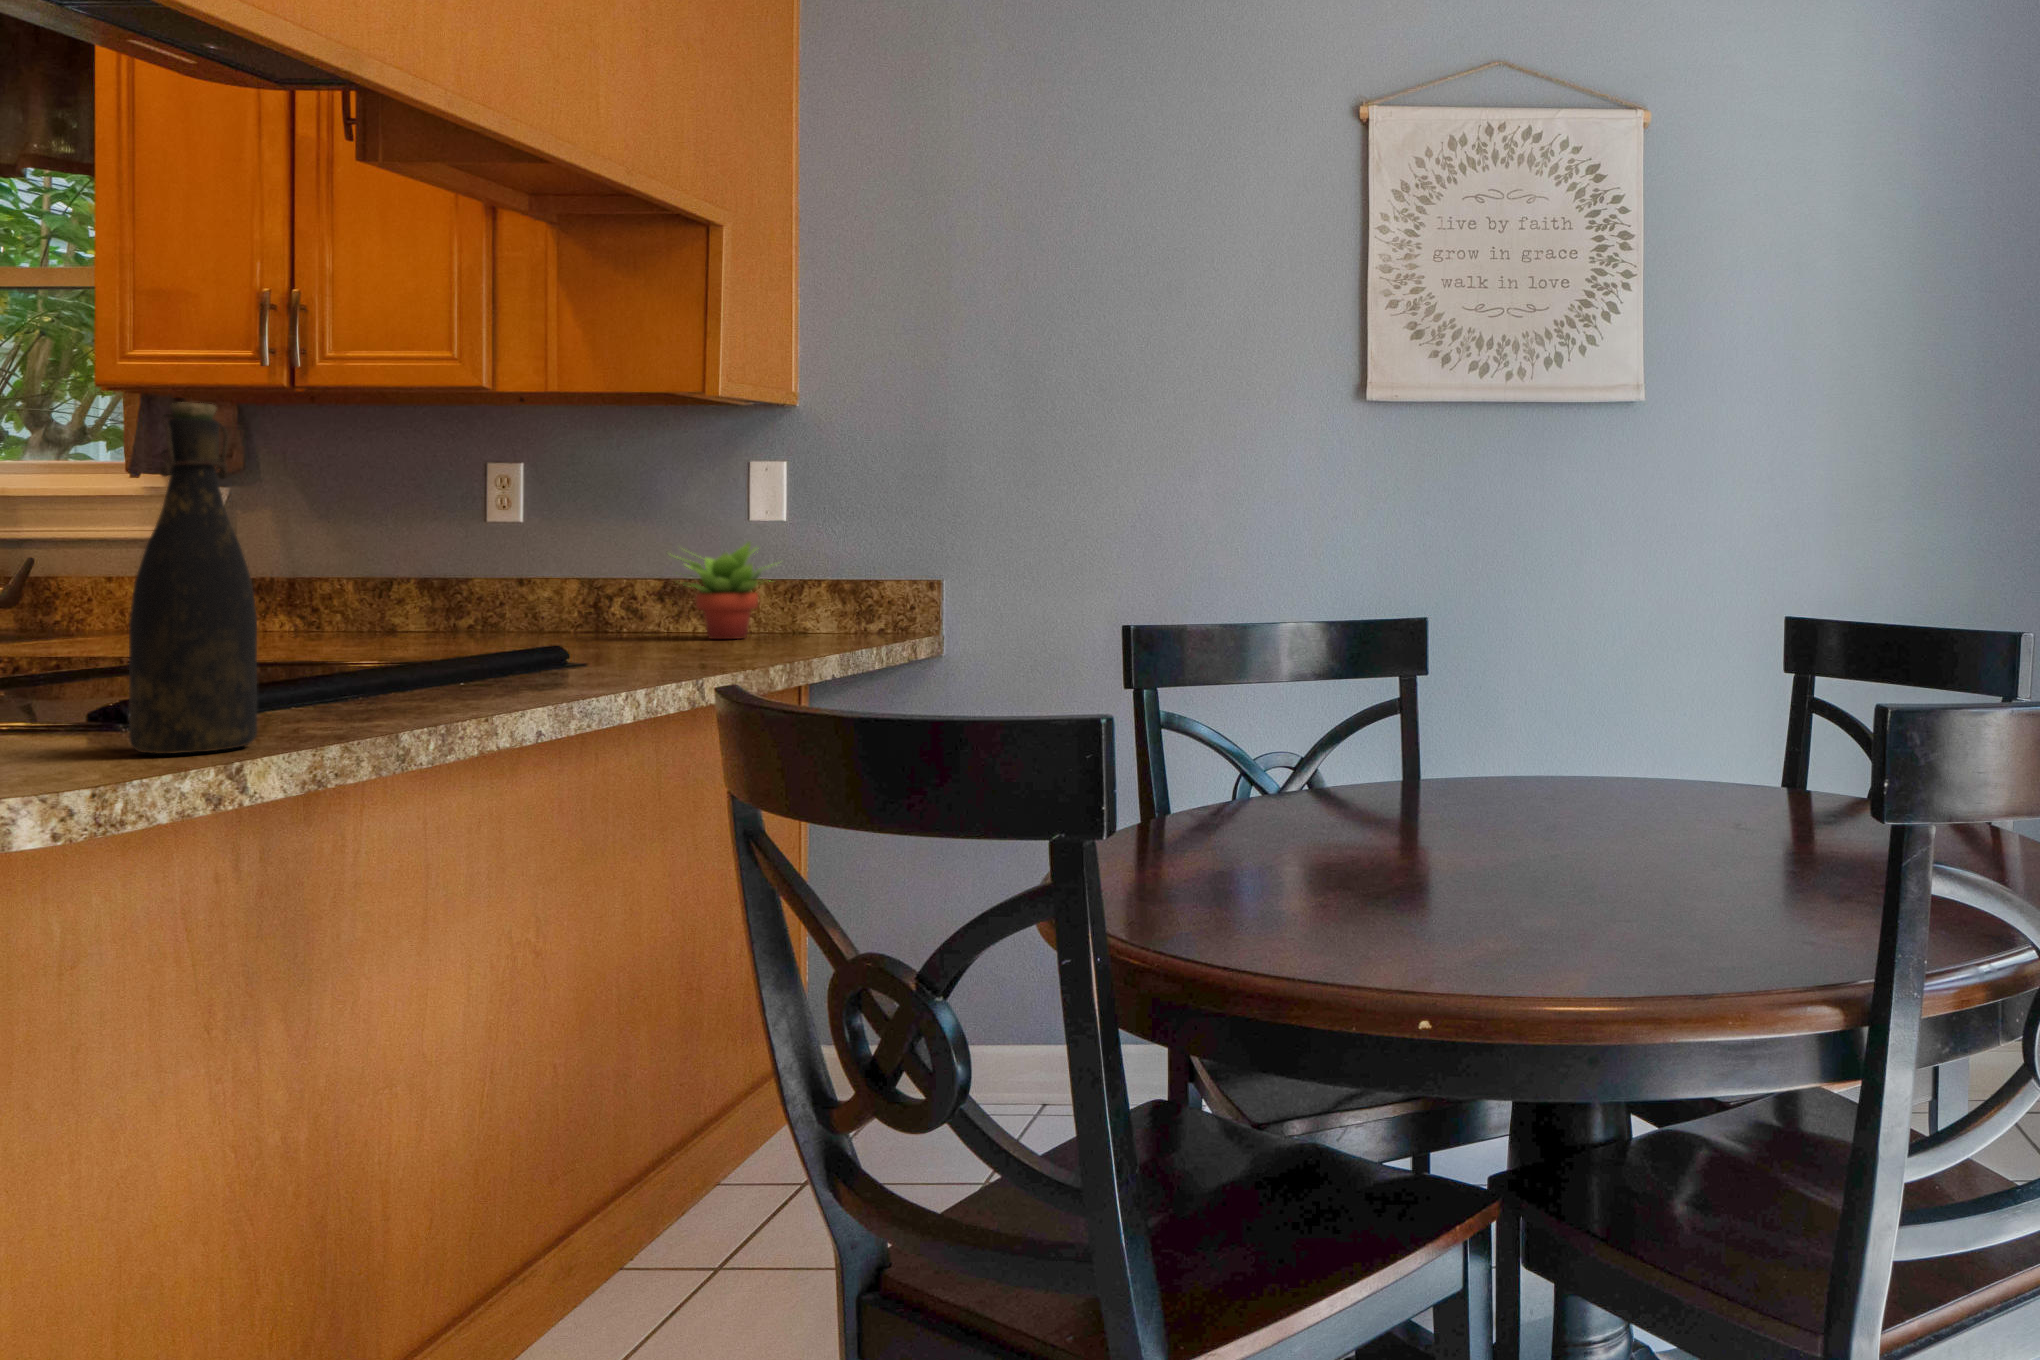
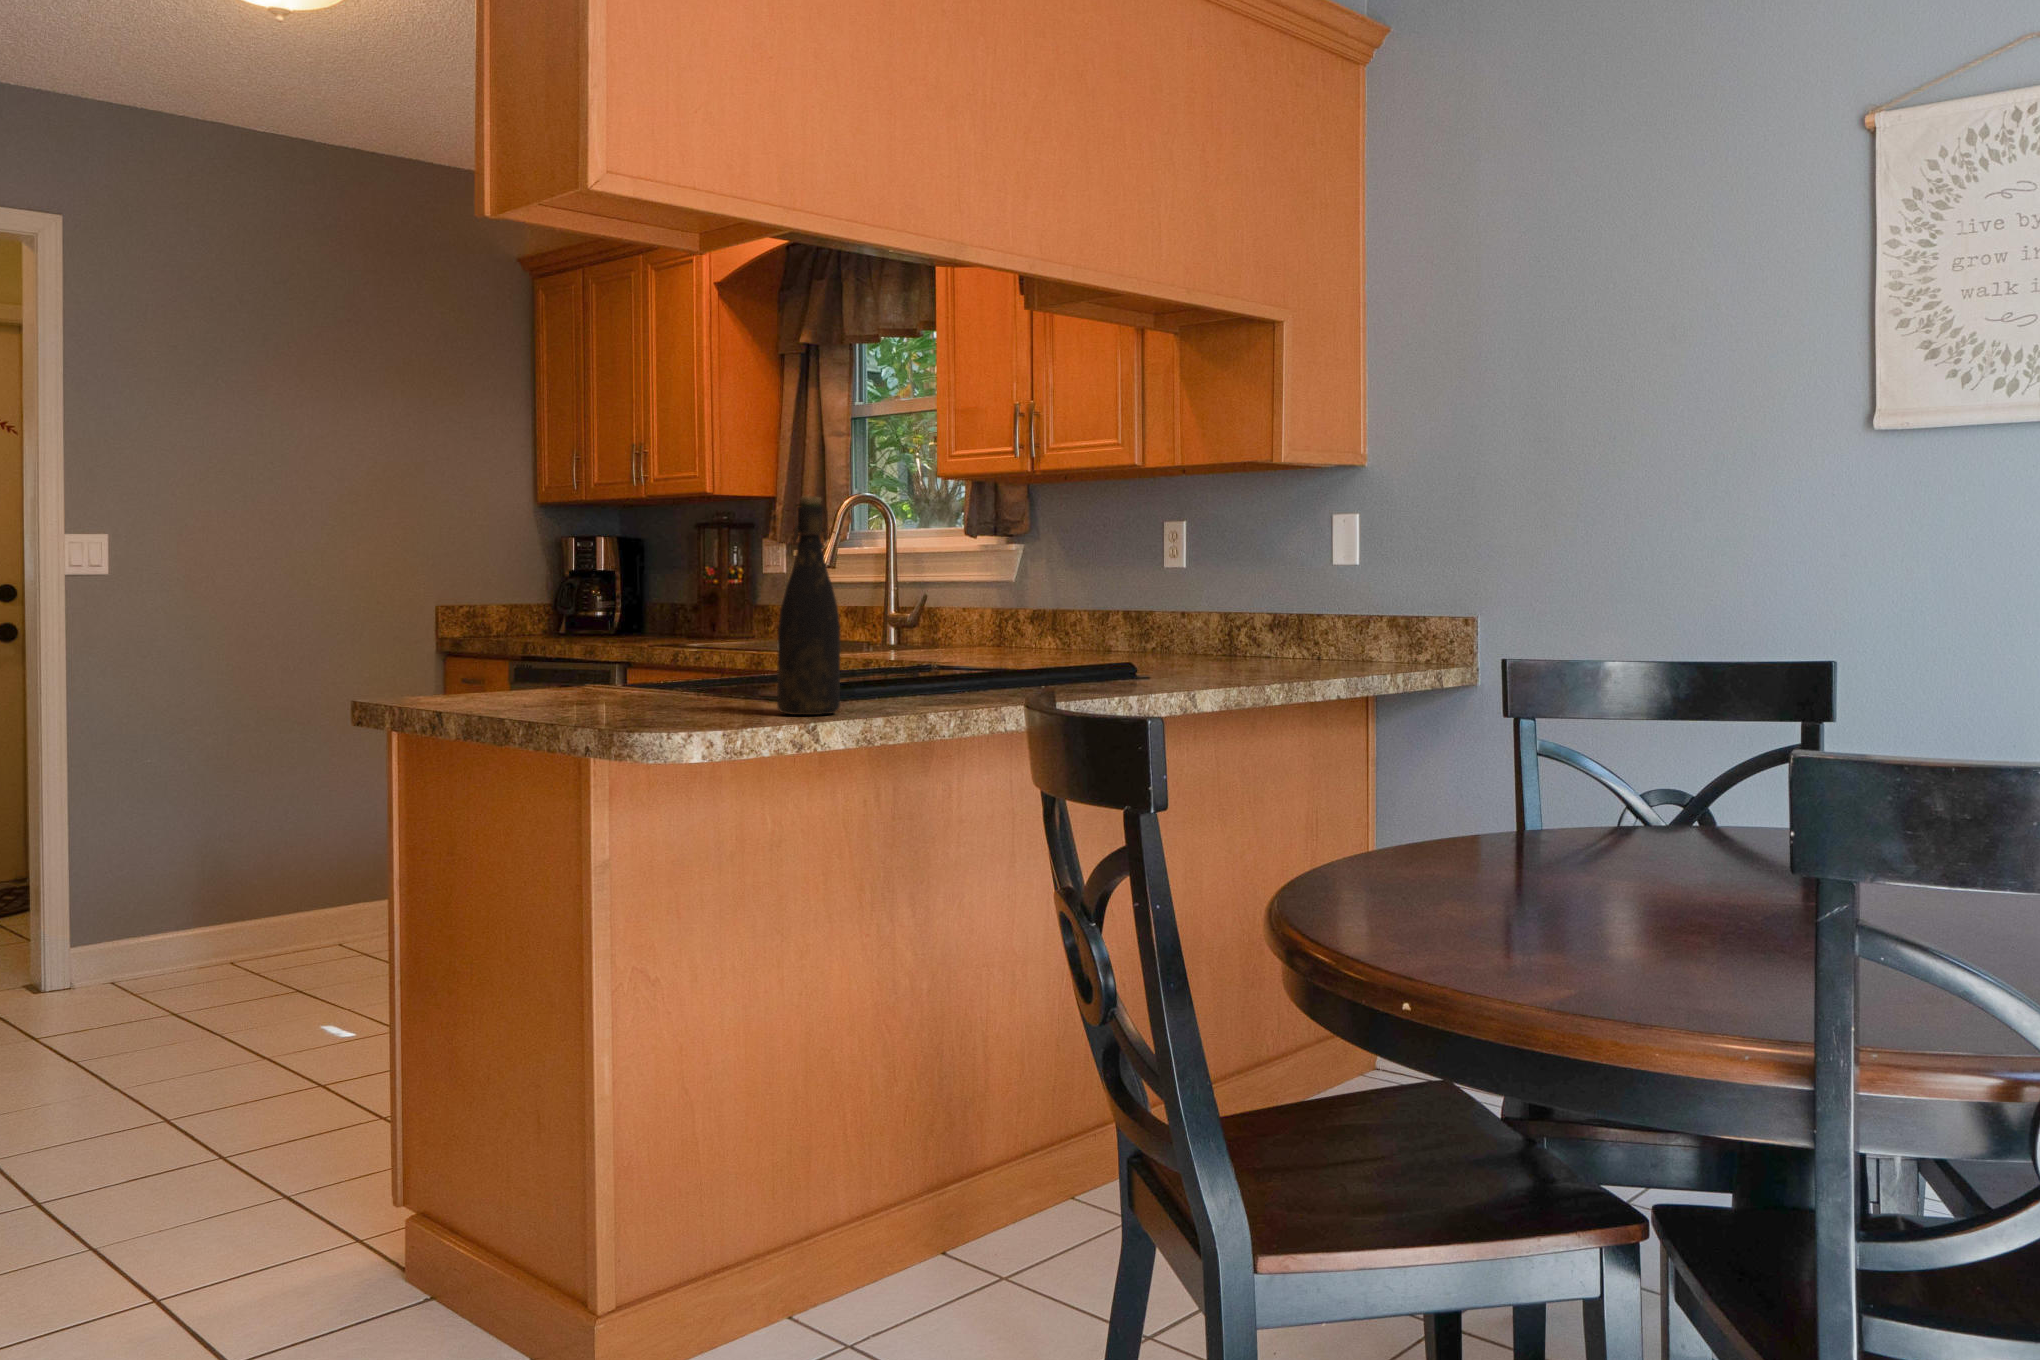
succulent plant: present [682,542,775,639] -> none [1262,582,1355,668]

